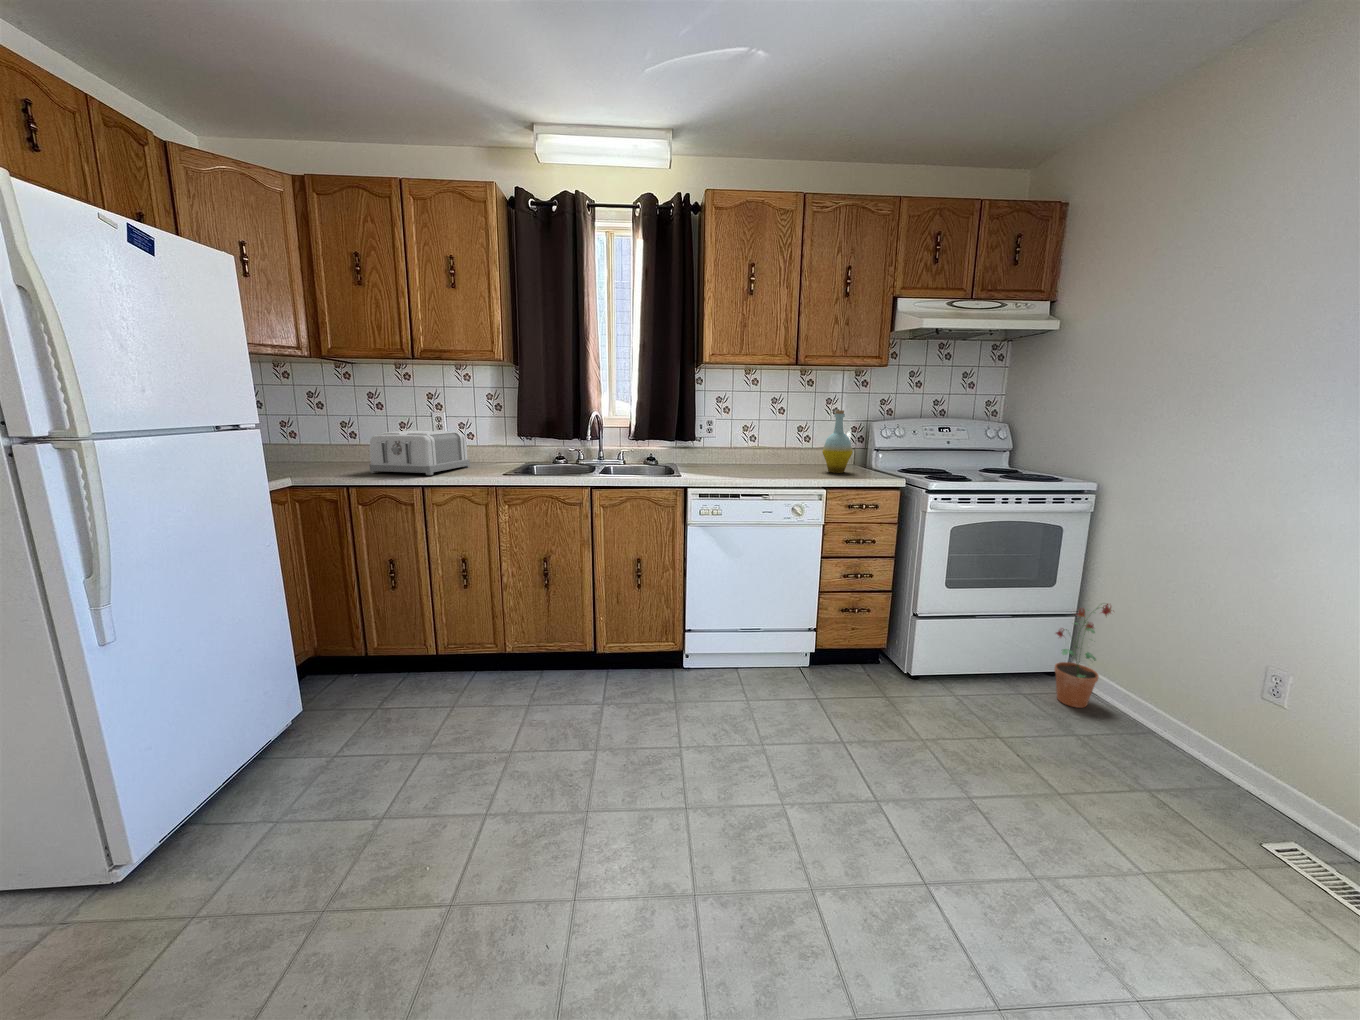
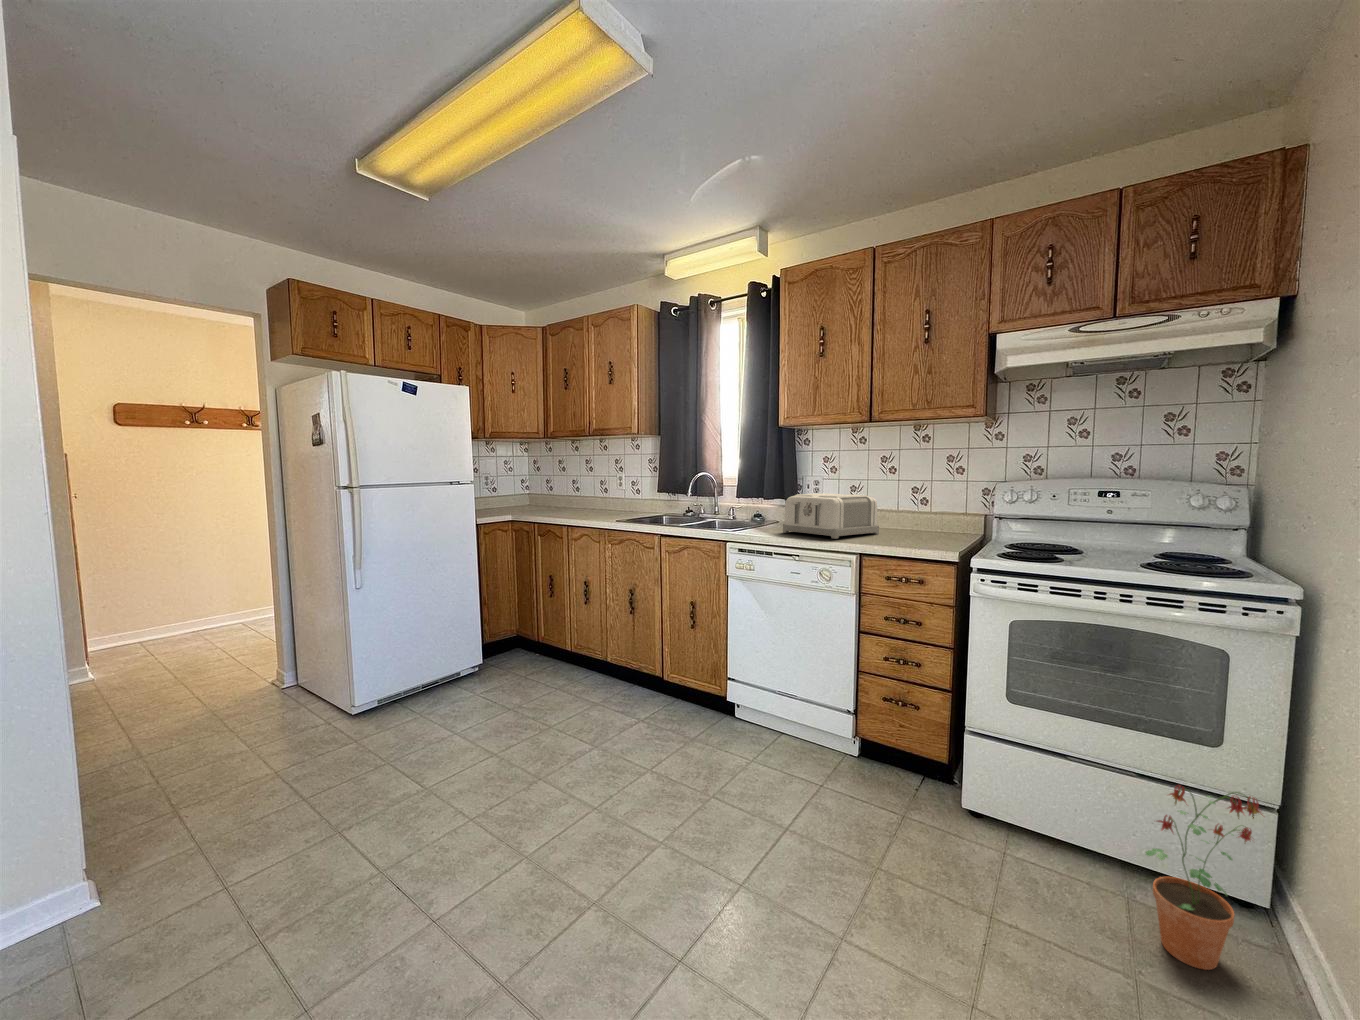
bottle: present [823,410,853,473] -> none [894,469,931,542]
toaster: present [369,430,470,475] -> present [783,493,879,539]

